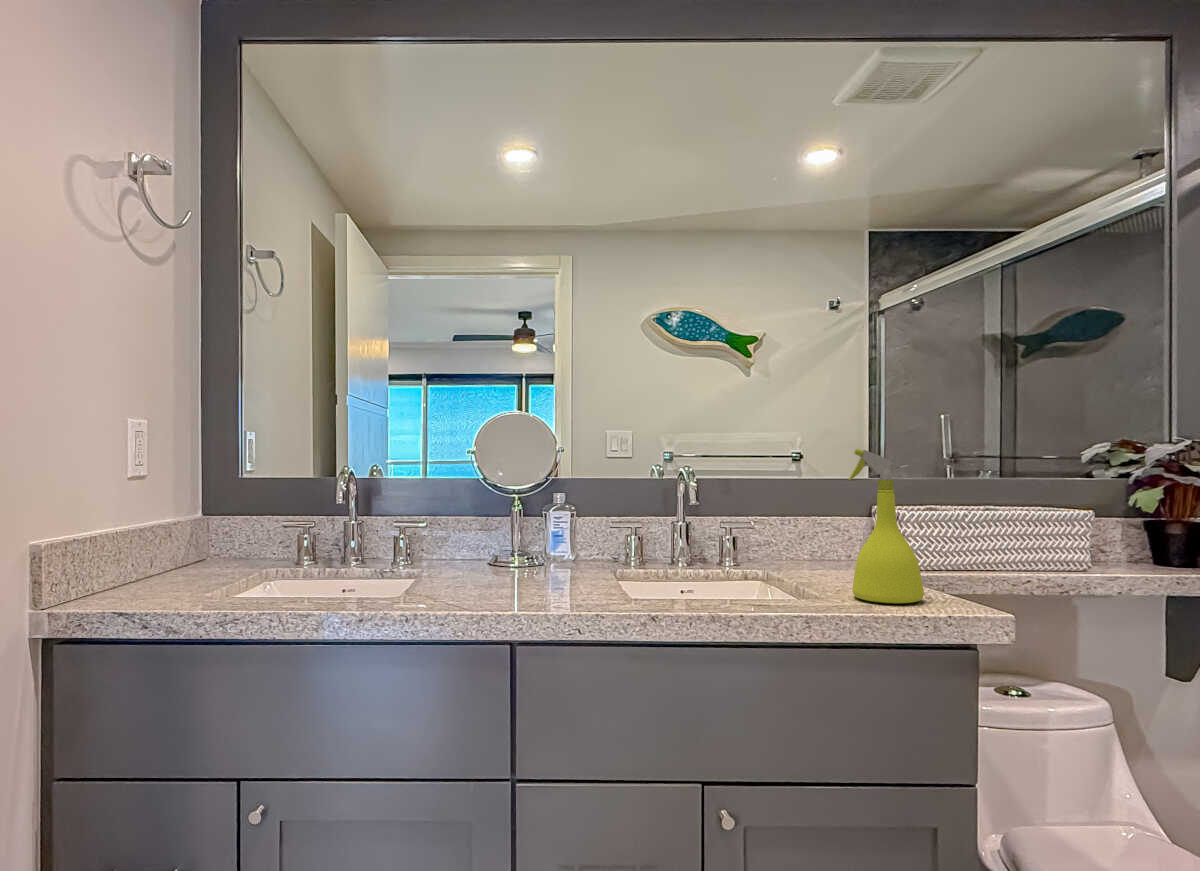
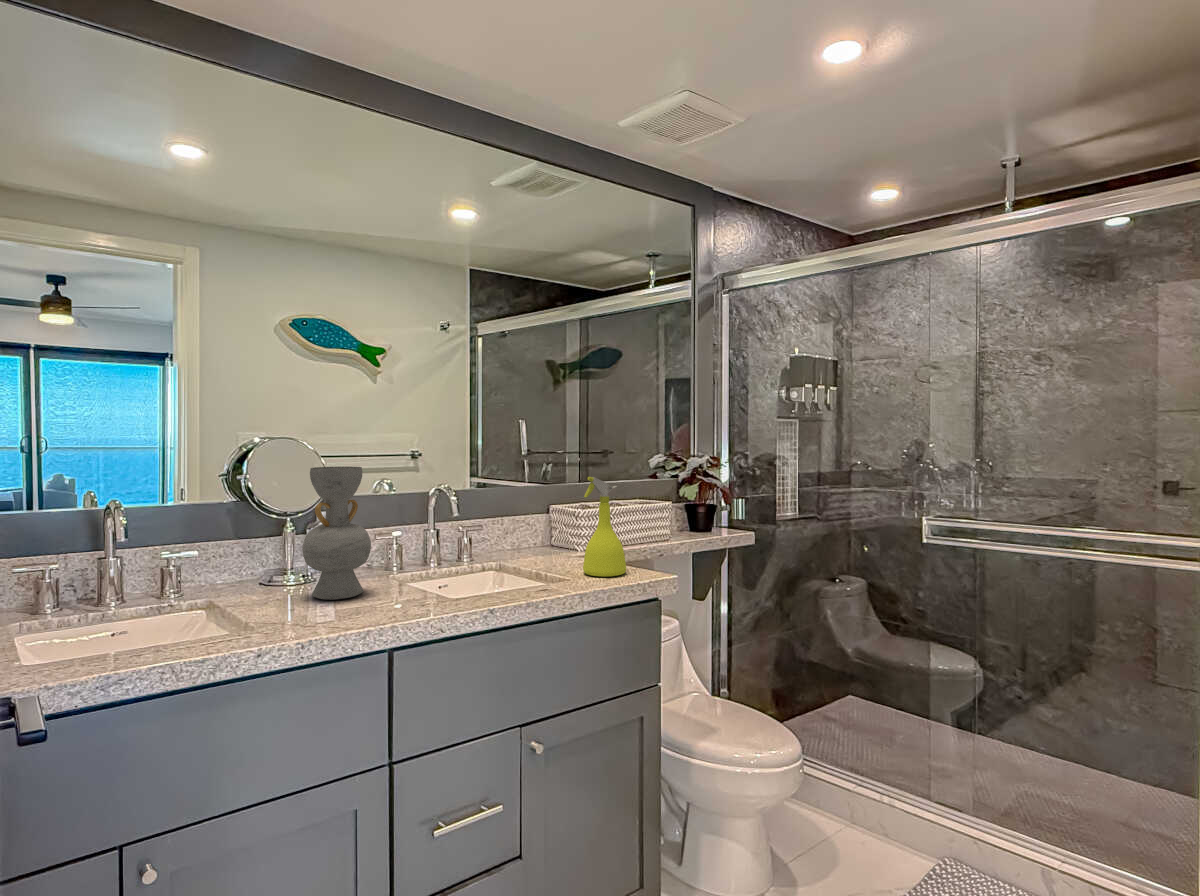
decorative vase: none [490,432,565,584] -> present [302,466,371,600]

